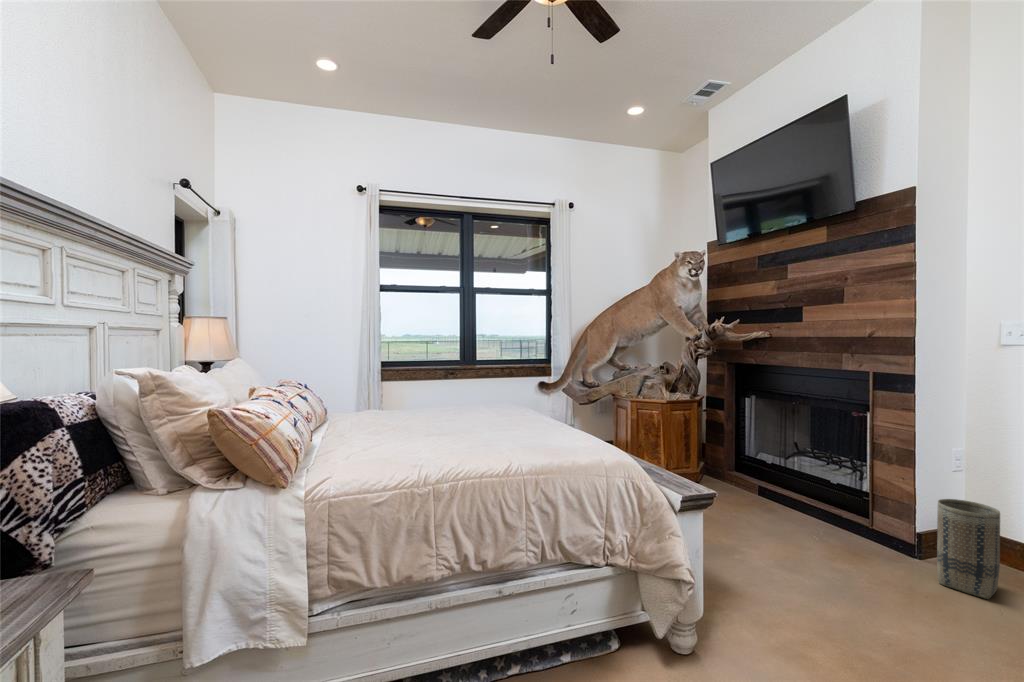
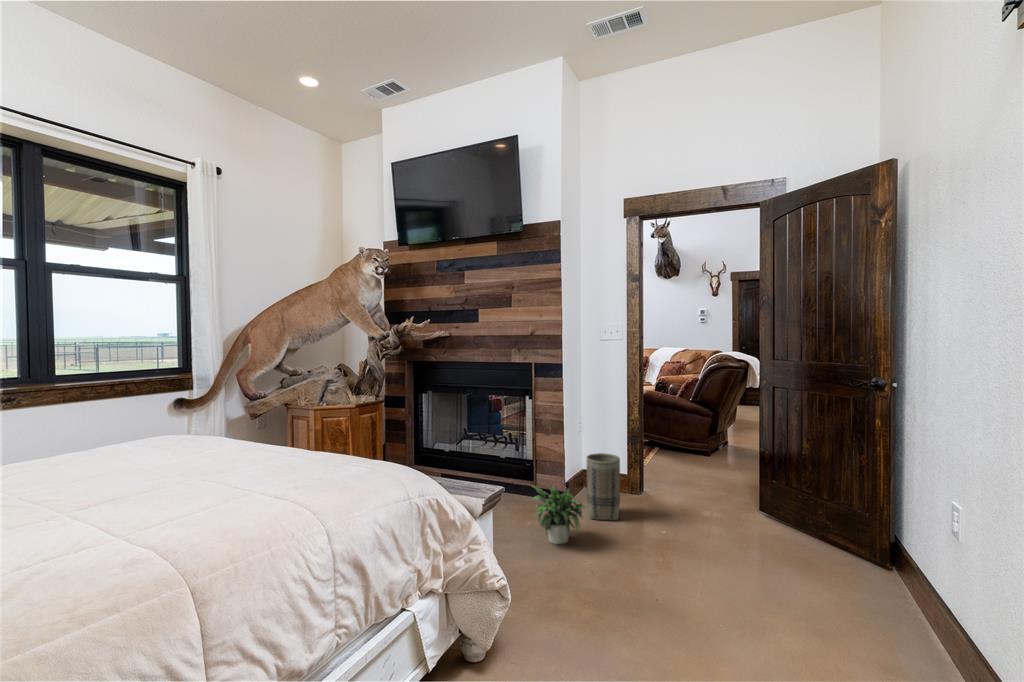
potted plant: none [826,512,908,594] -> present [532,485,586,544]

